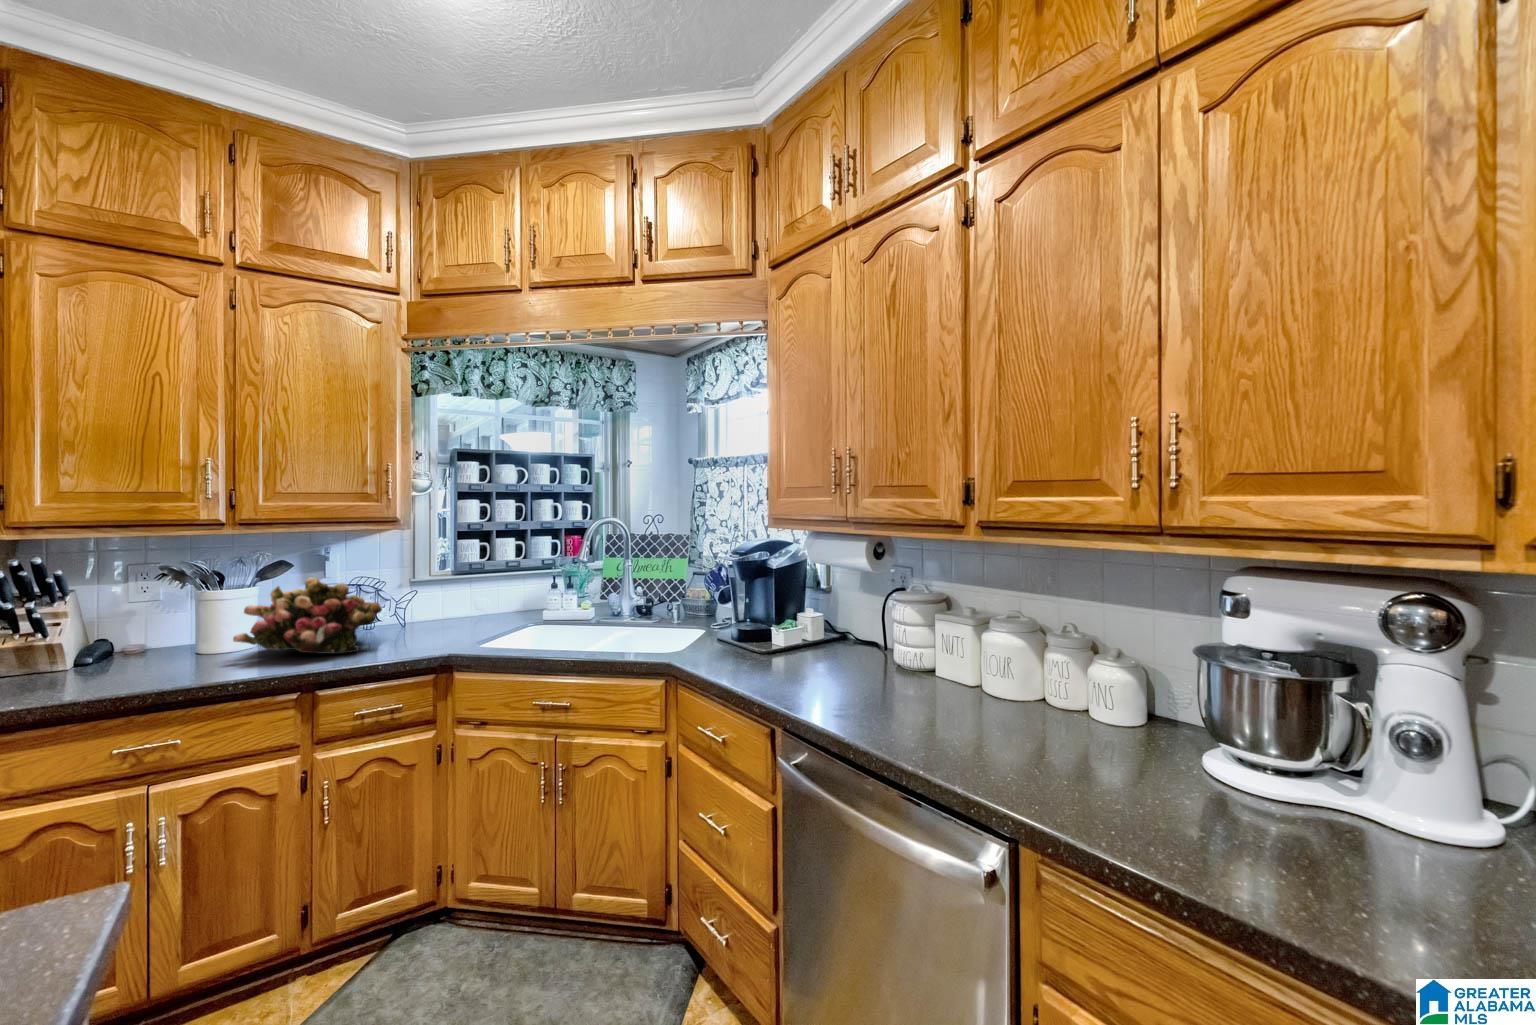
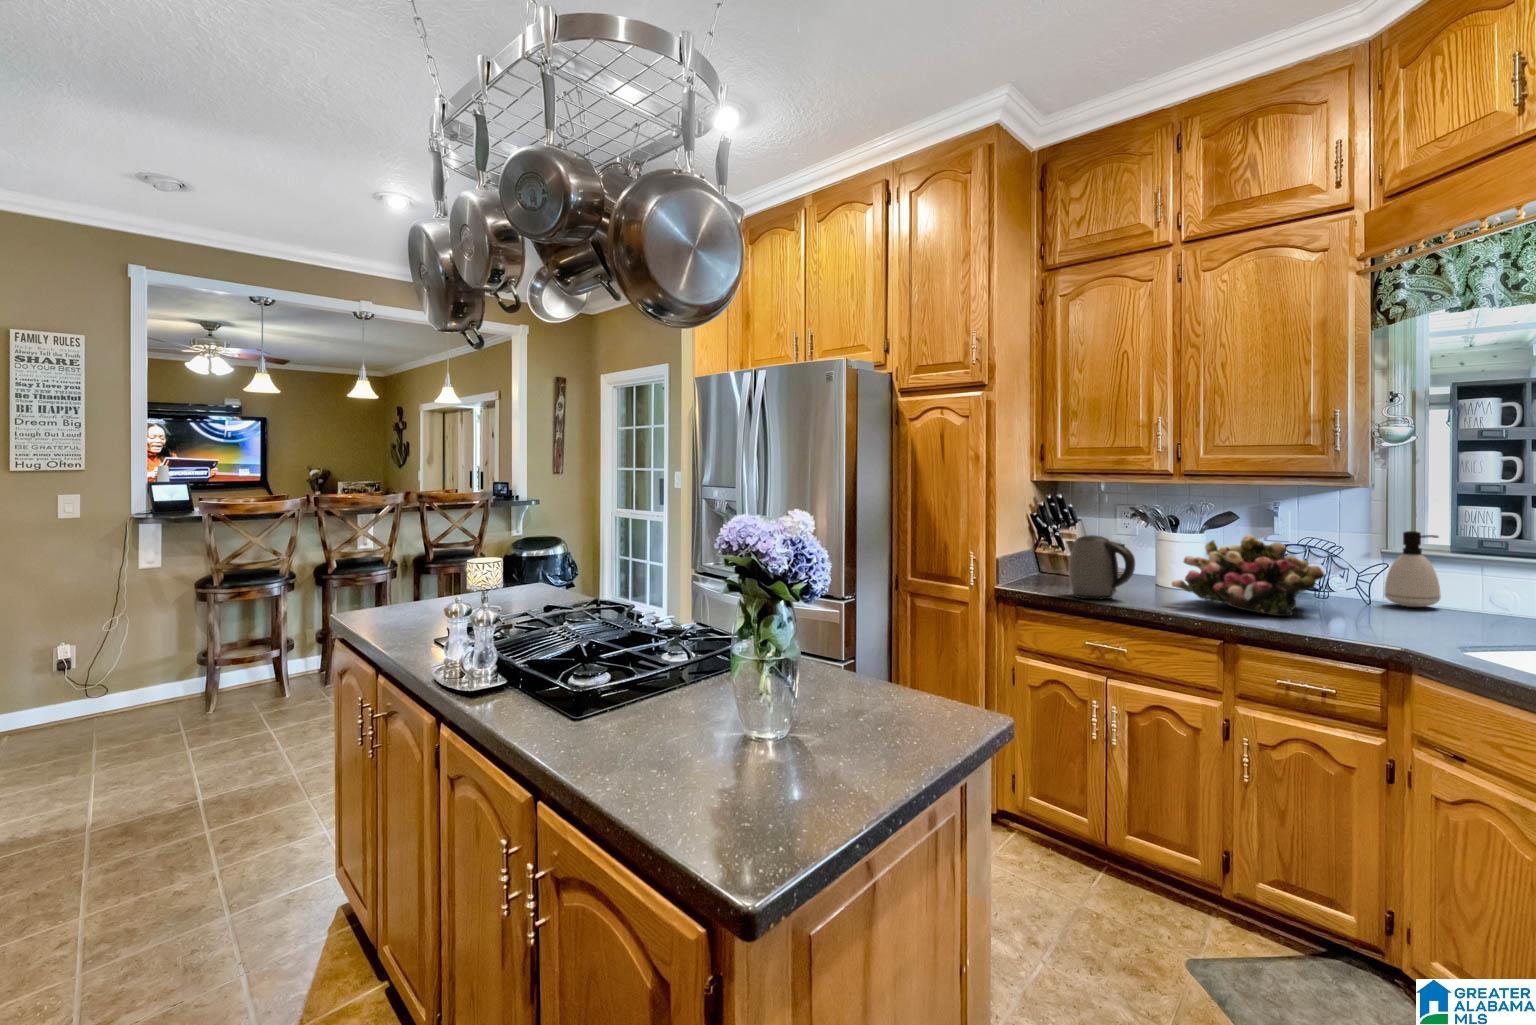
soap dispenser: none [417,564,453,626] -> present [1385,531,1441,607]
kettle: none [75,593,184,677] -> present [1067,535,1135,599]

